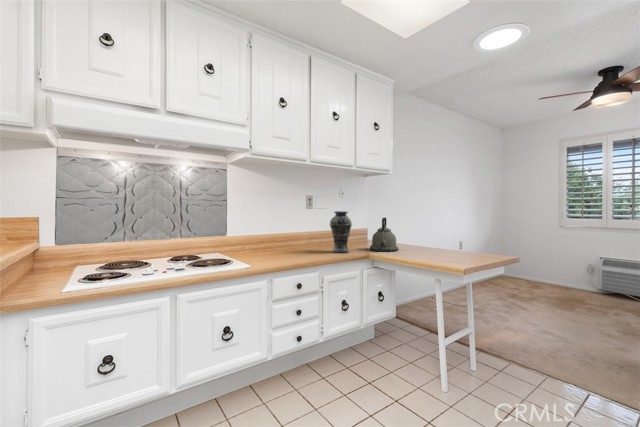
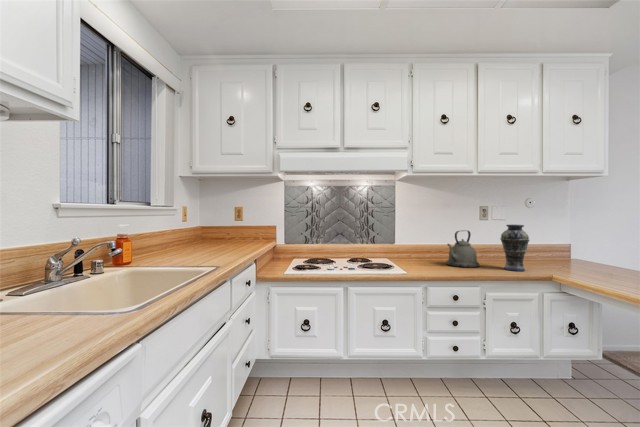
kettle: present [370,218,398,252] -> present [446,231,479,268]

